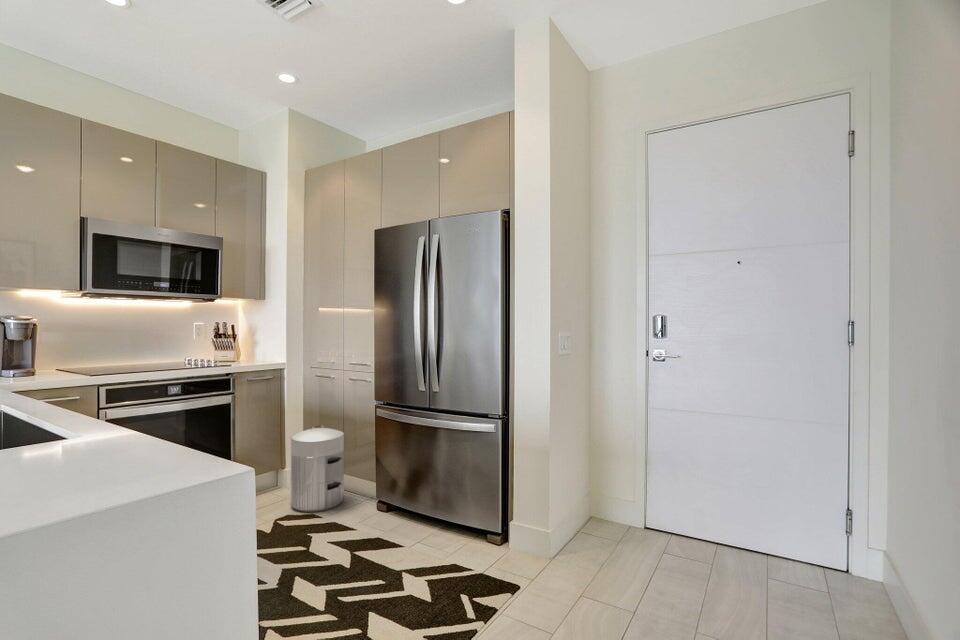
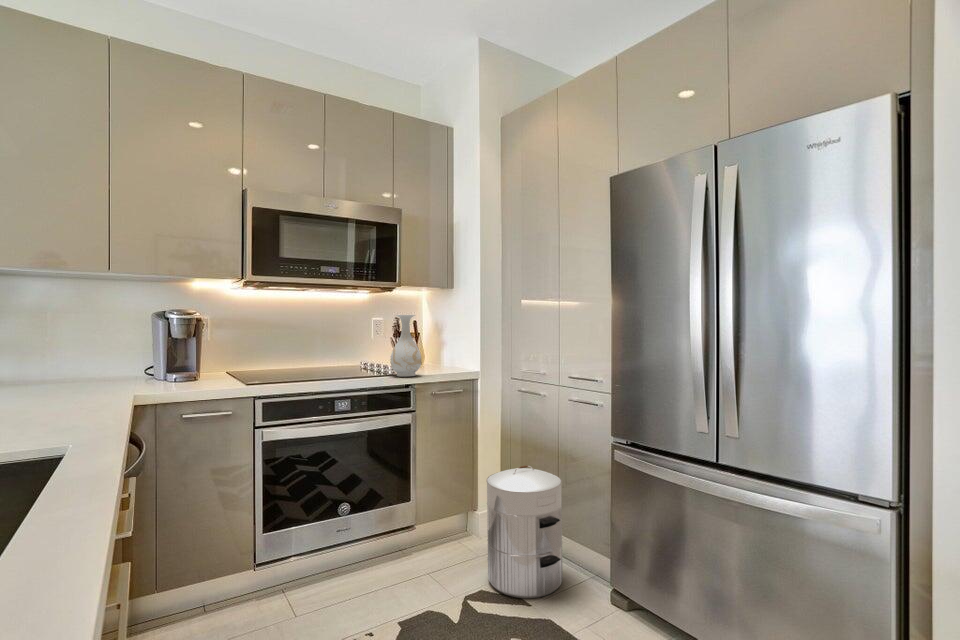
vase: none [214,322,241,368] -> present [390,315,422,377]

